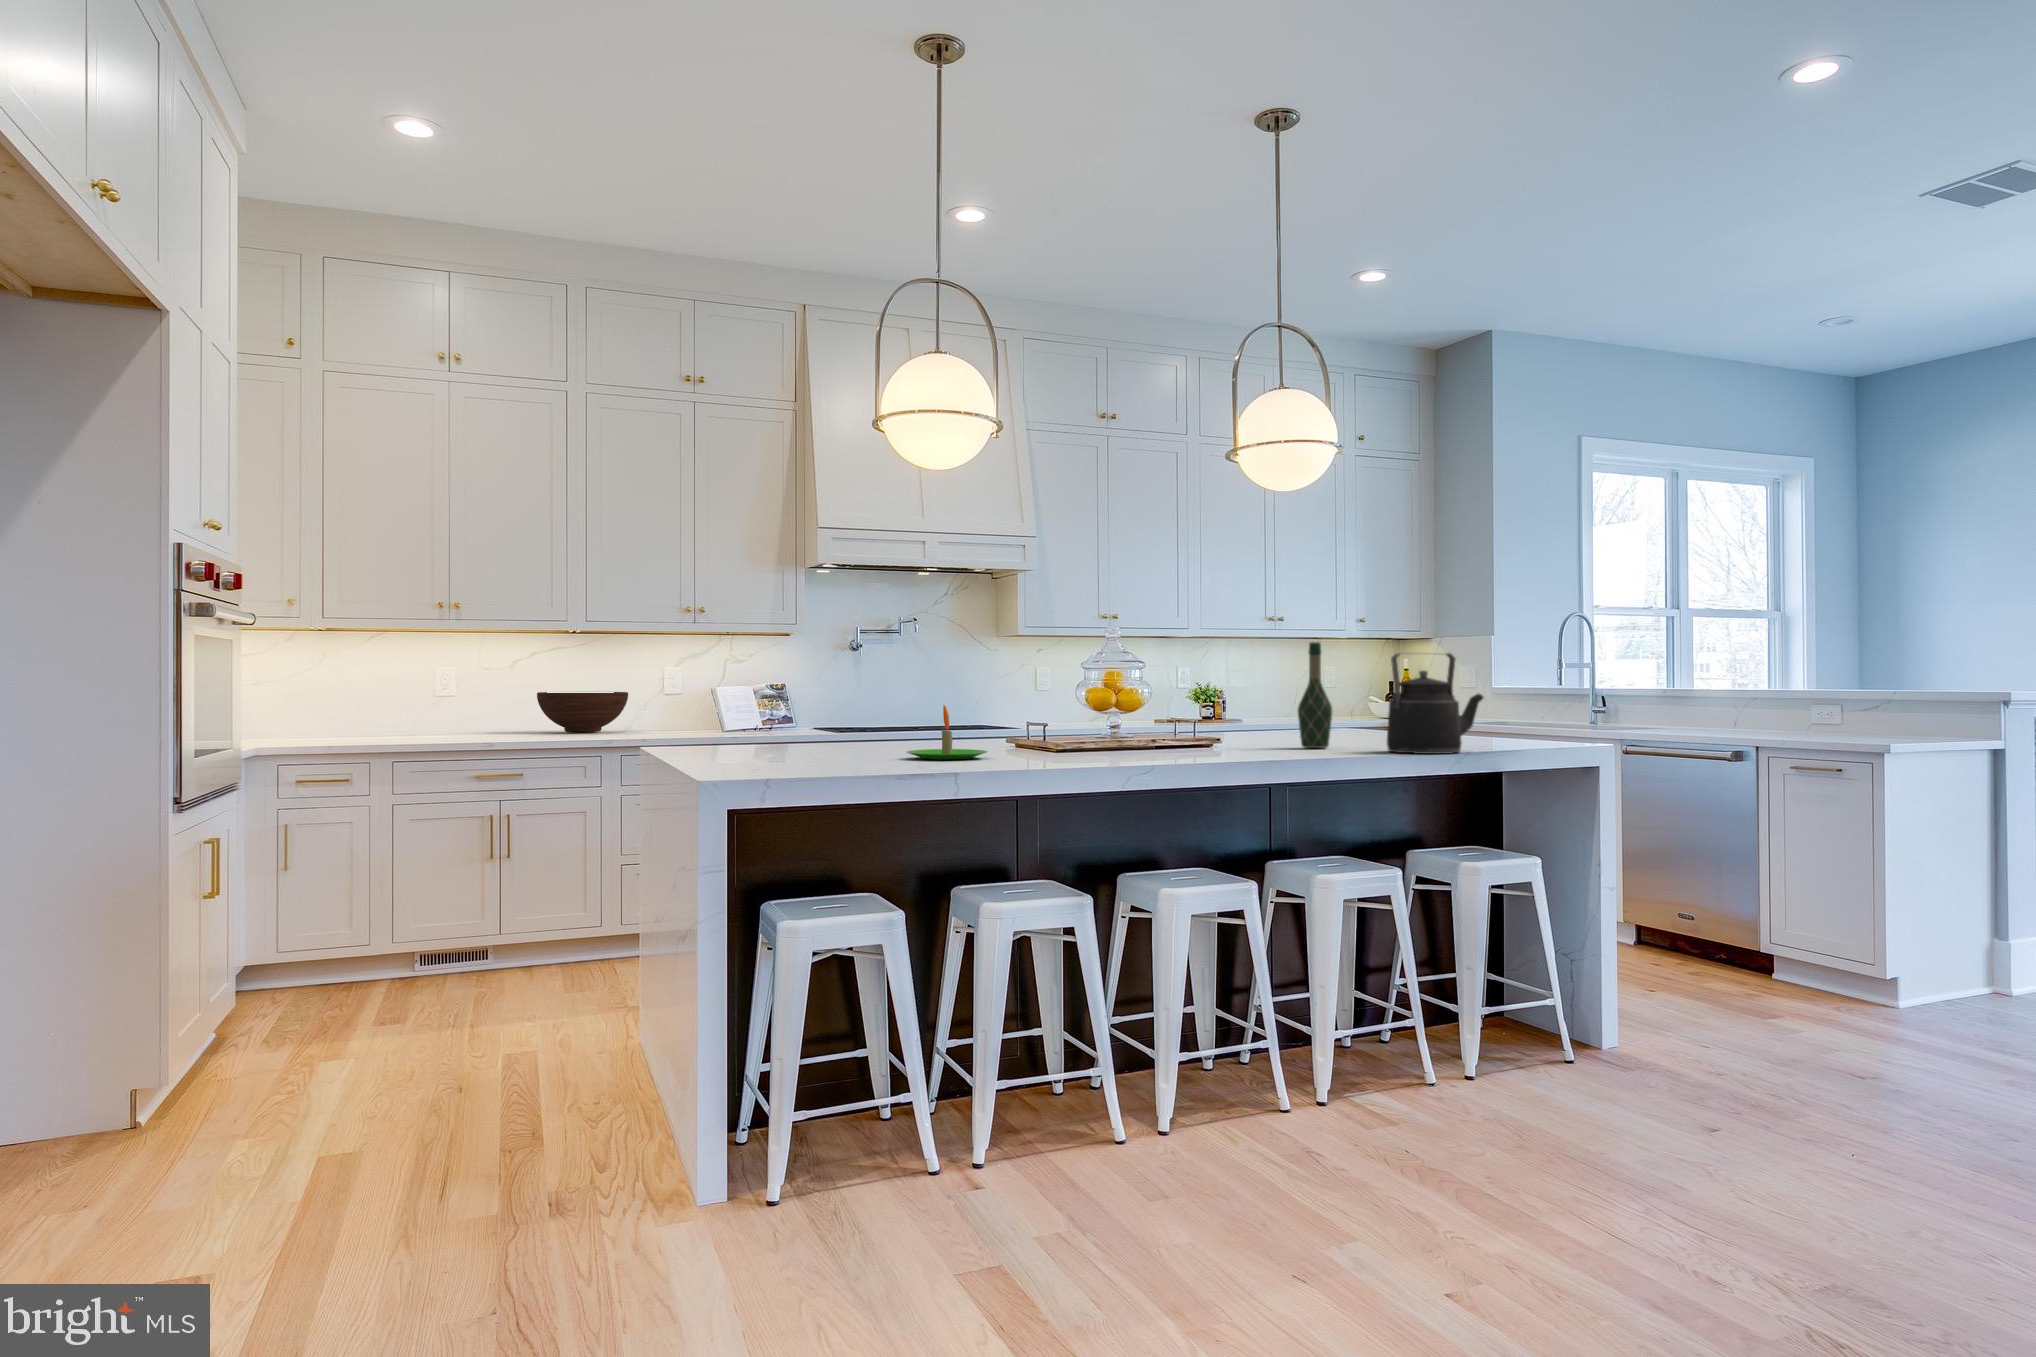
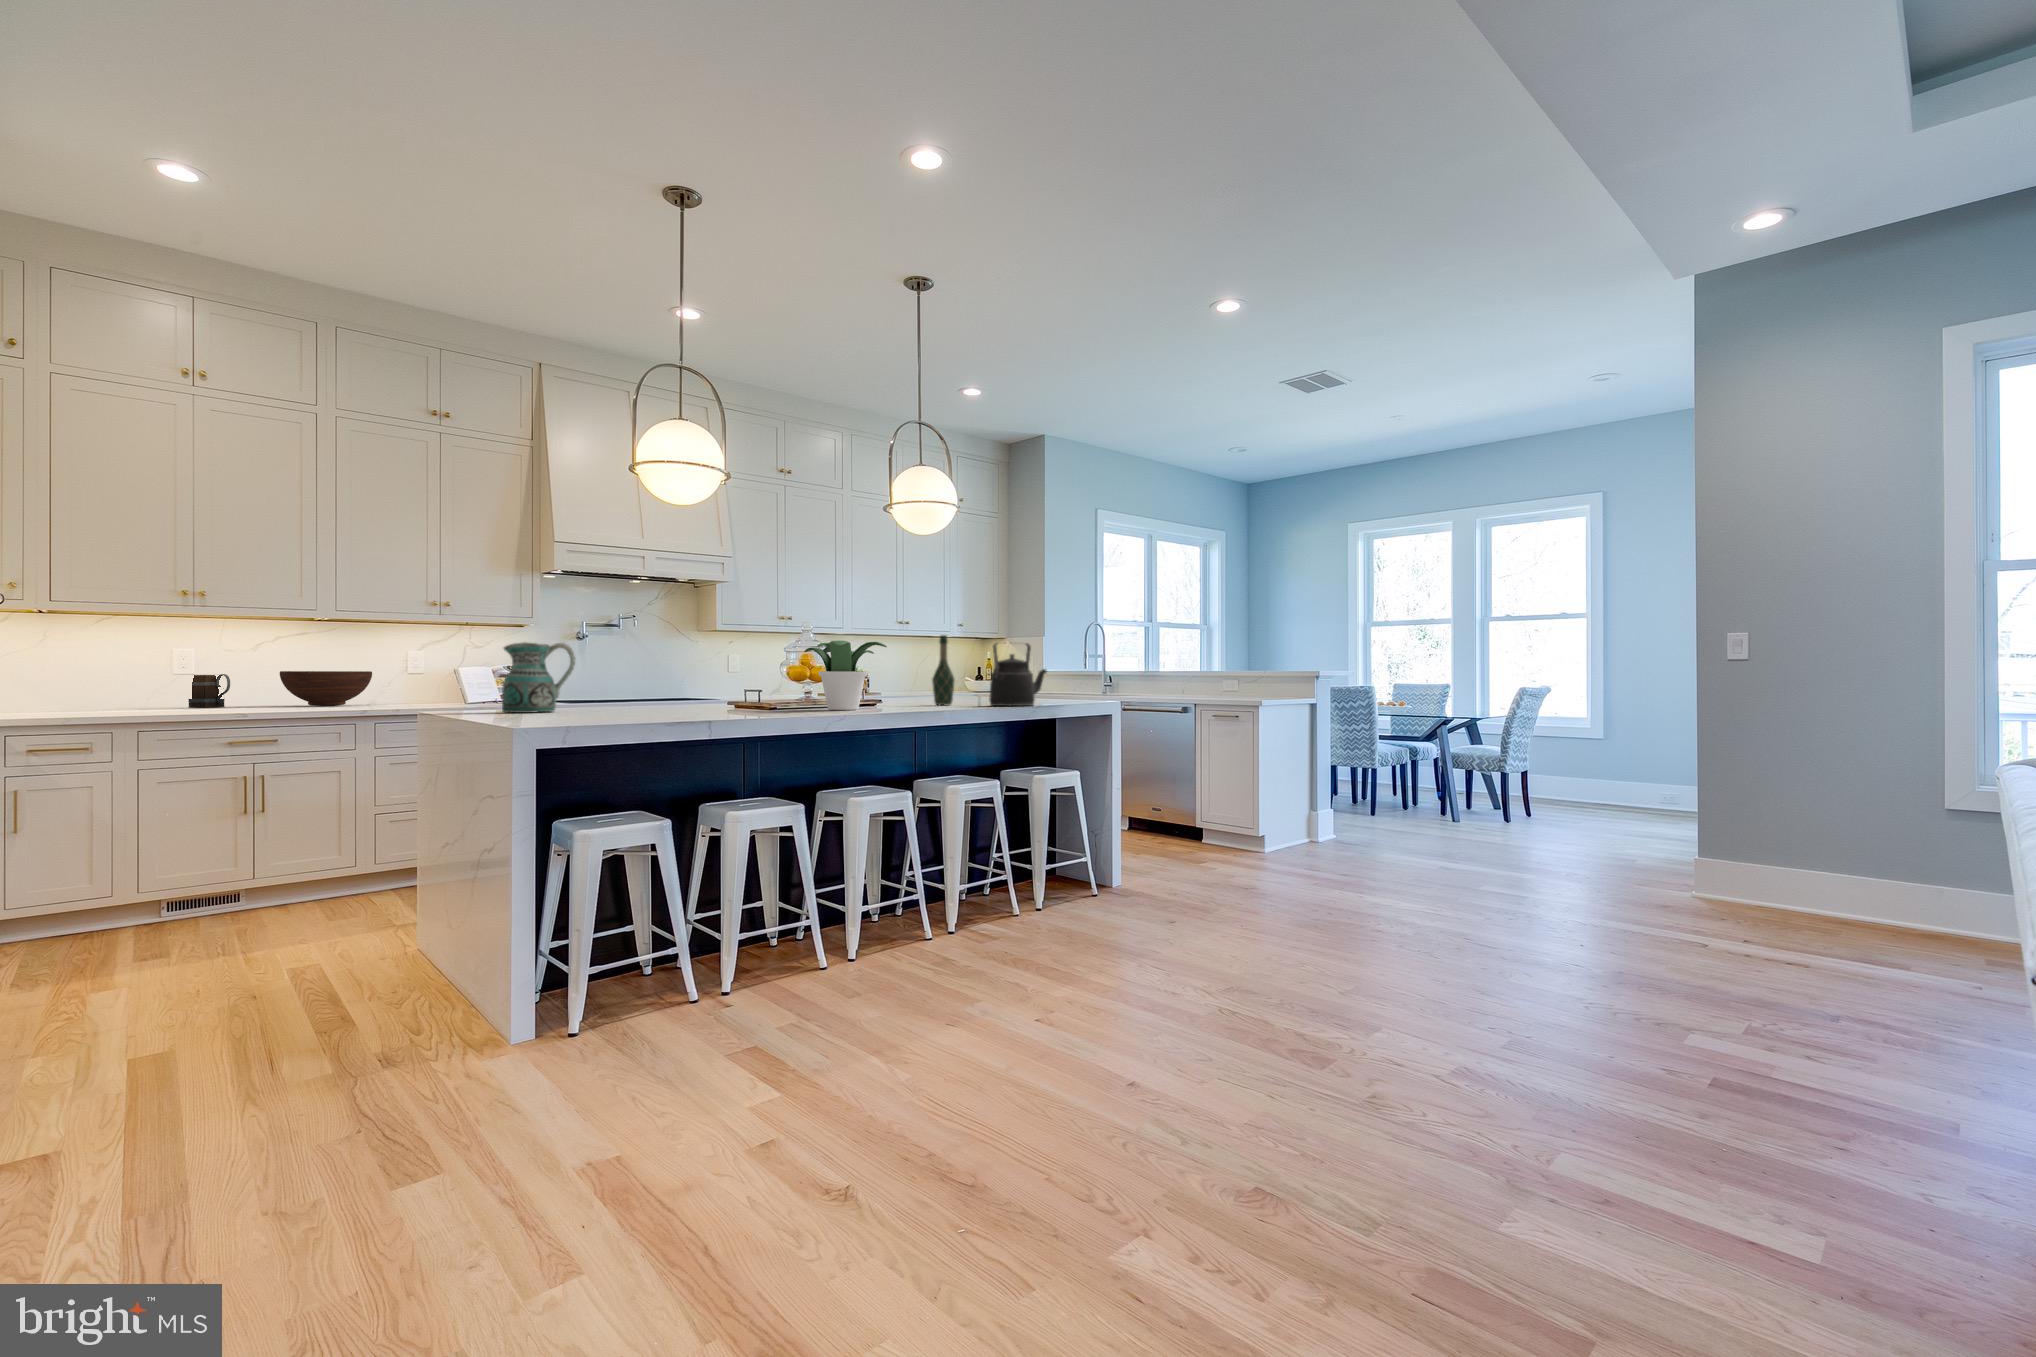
potted plant: none [1101,655,1219,757] -> present [804,640,887,710]
ceramic pitcher: none [725,661,811,752] -> present [502,642,575,713]
mug: none [454,696,490,734] -> present [189,674,230,708]
candle: present [907,705,987,759] -> none [664,674,725,713]

